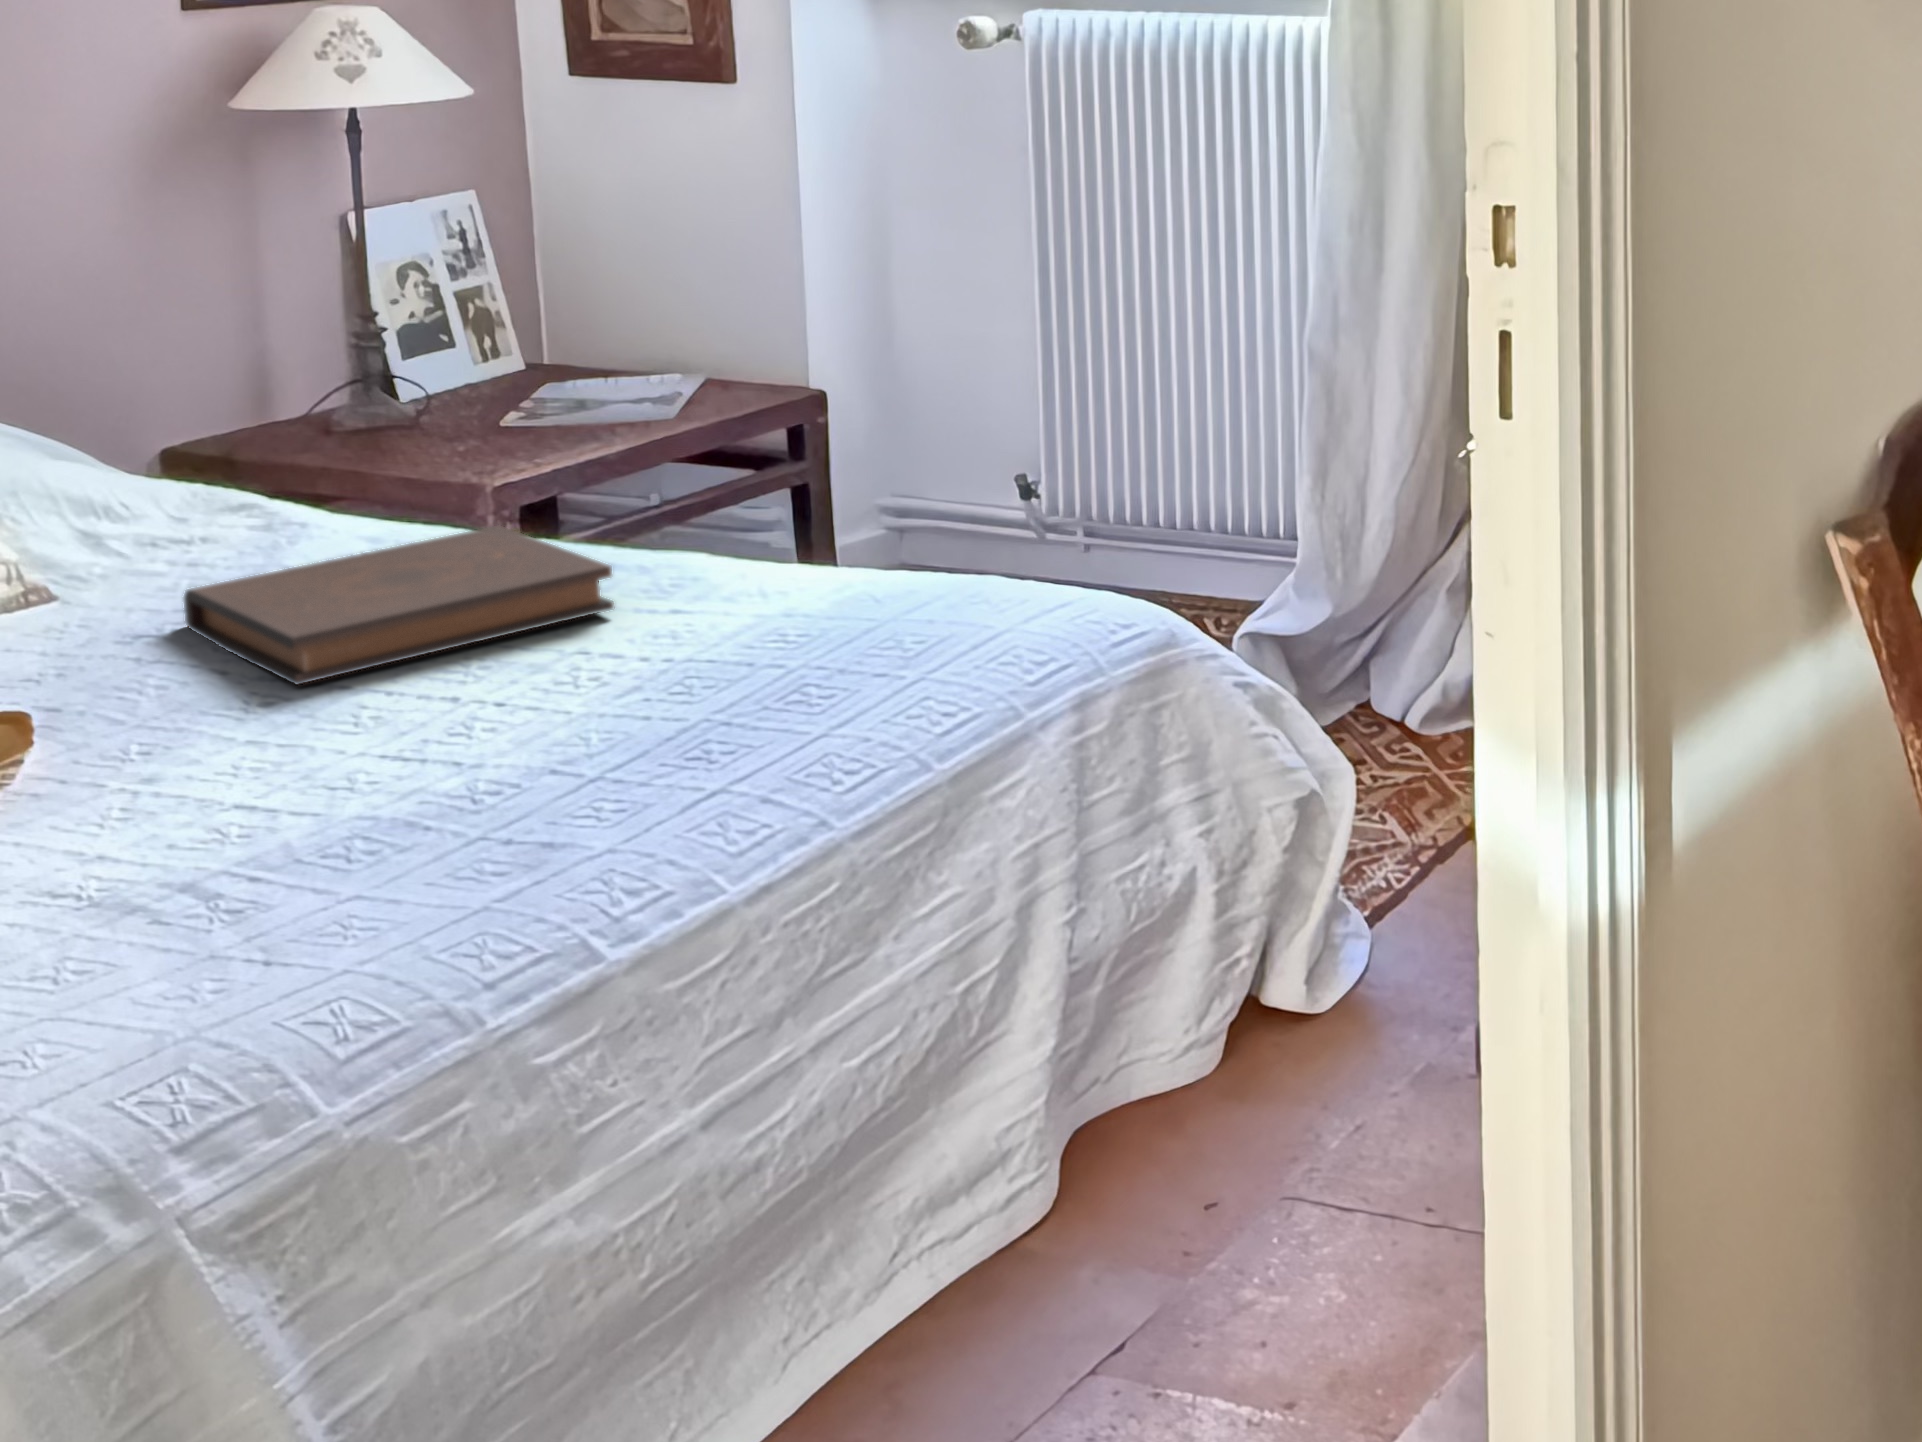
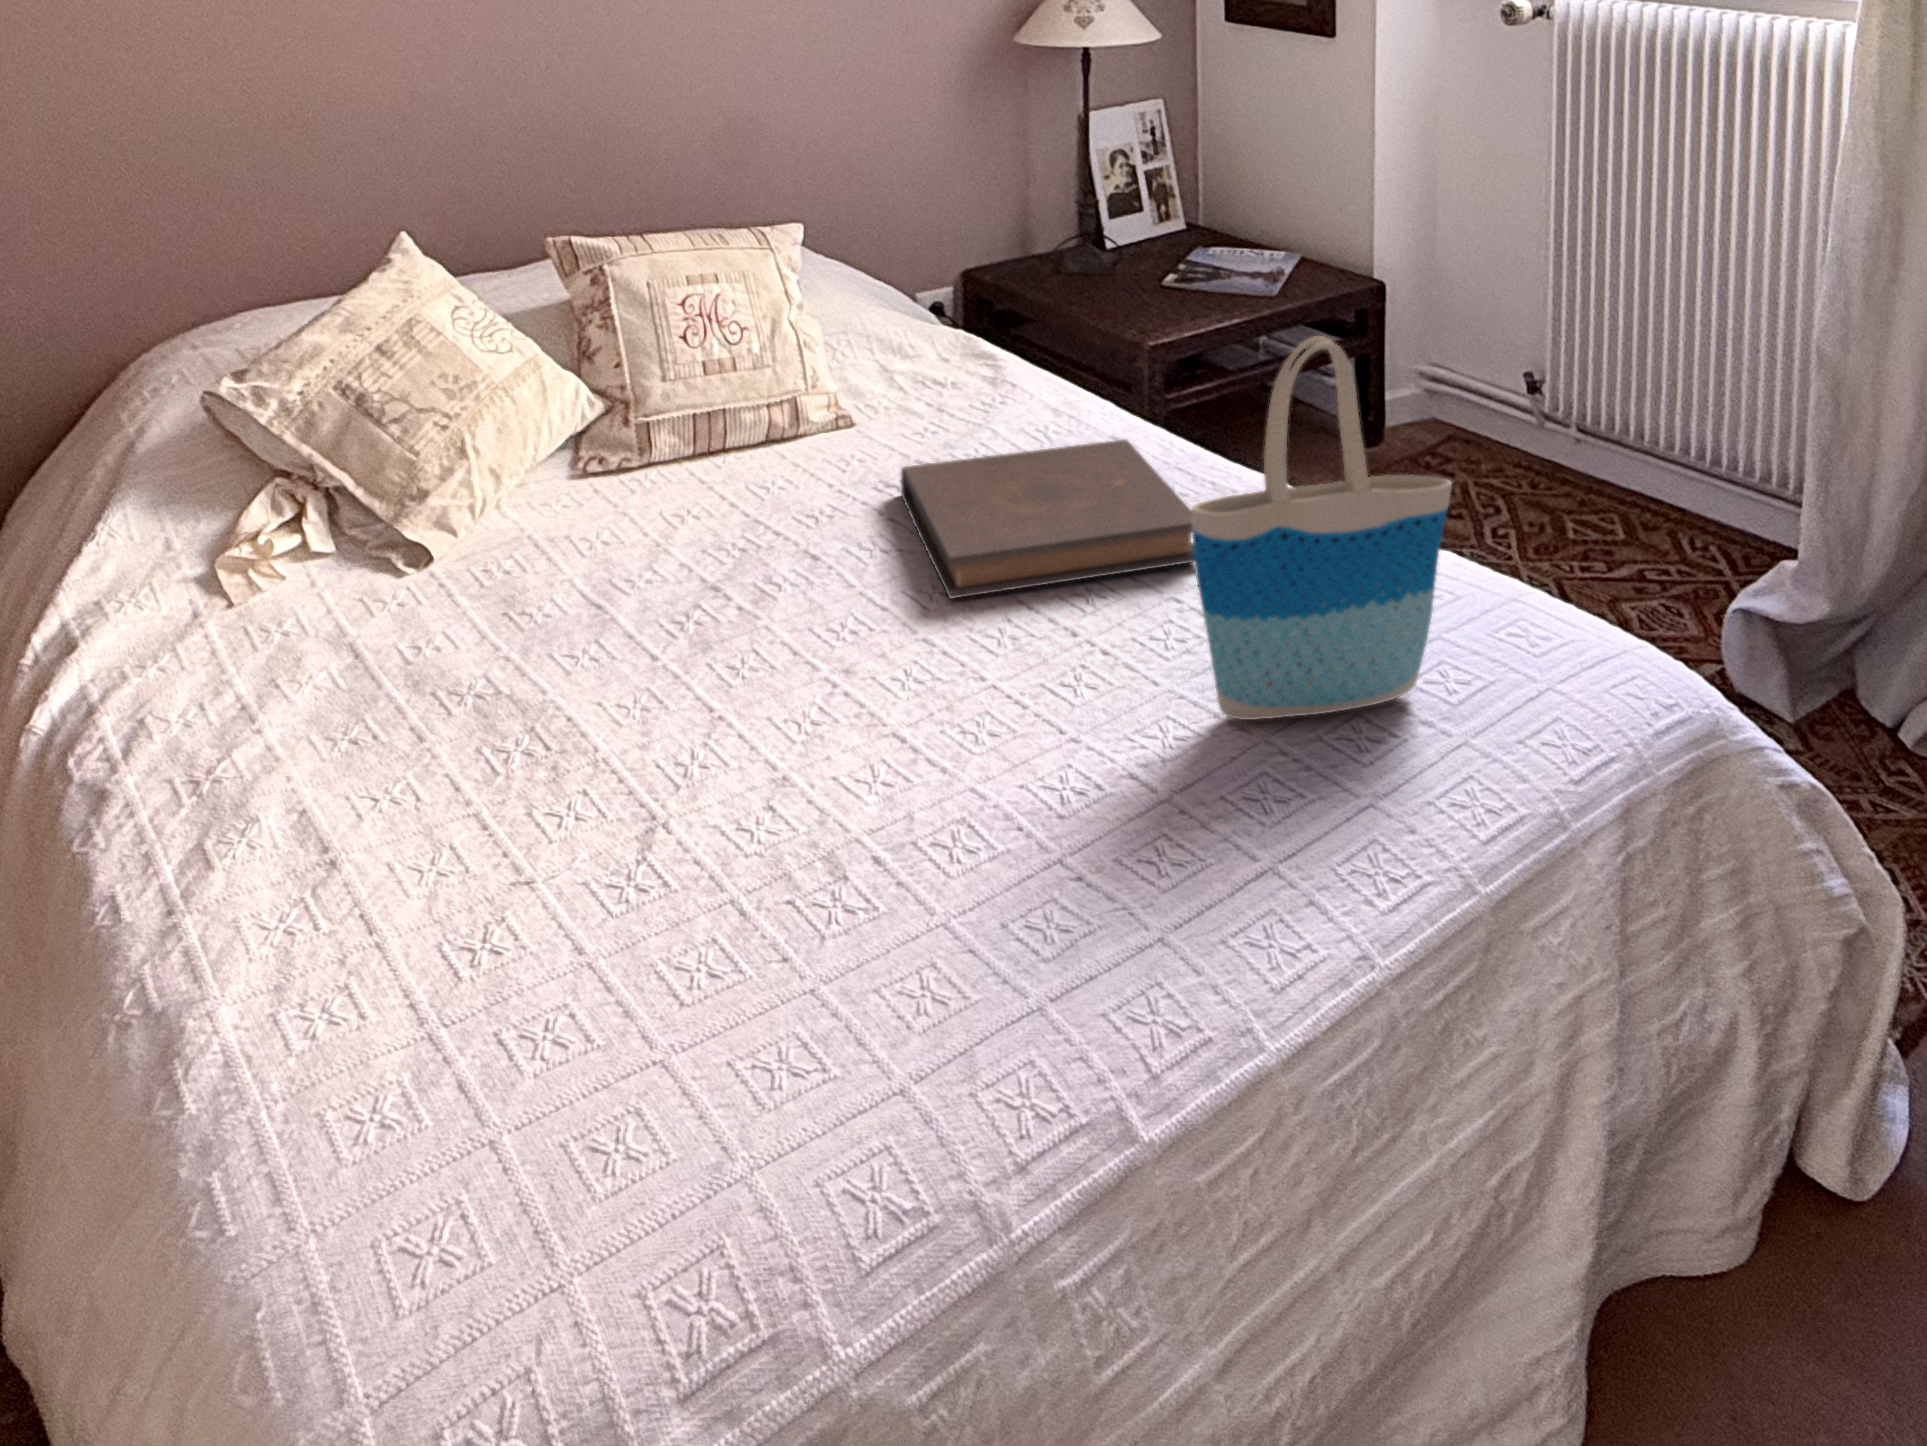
tote bag: none [609,311,891,700] -> present [1192,336,1452,720]

